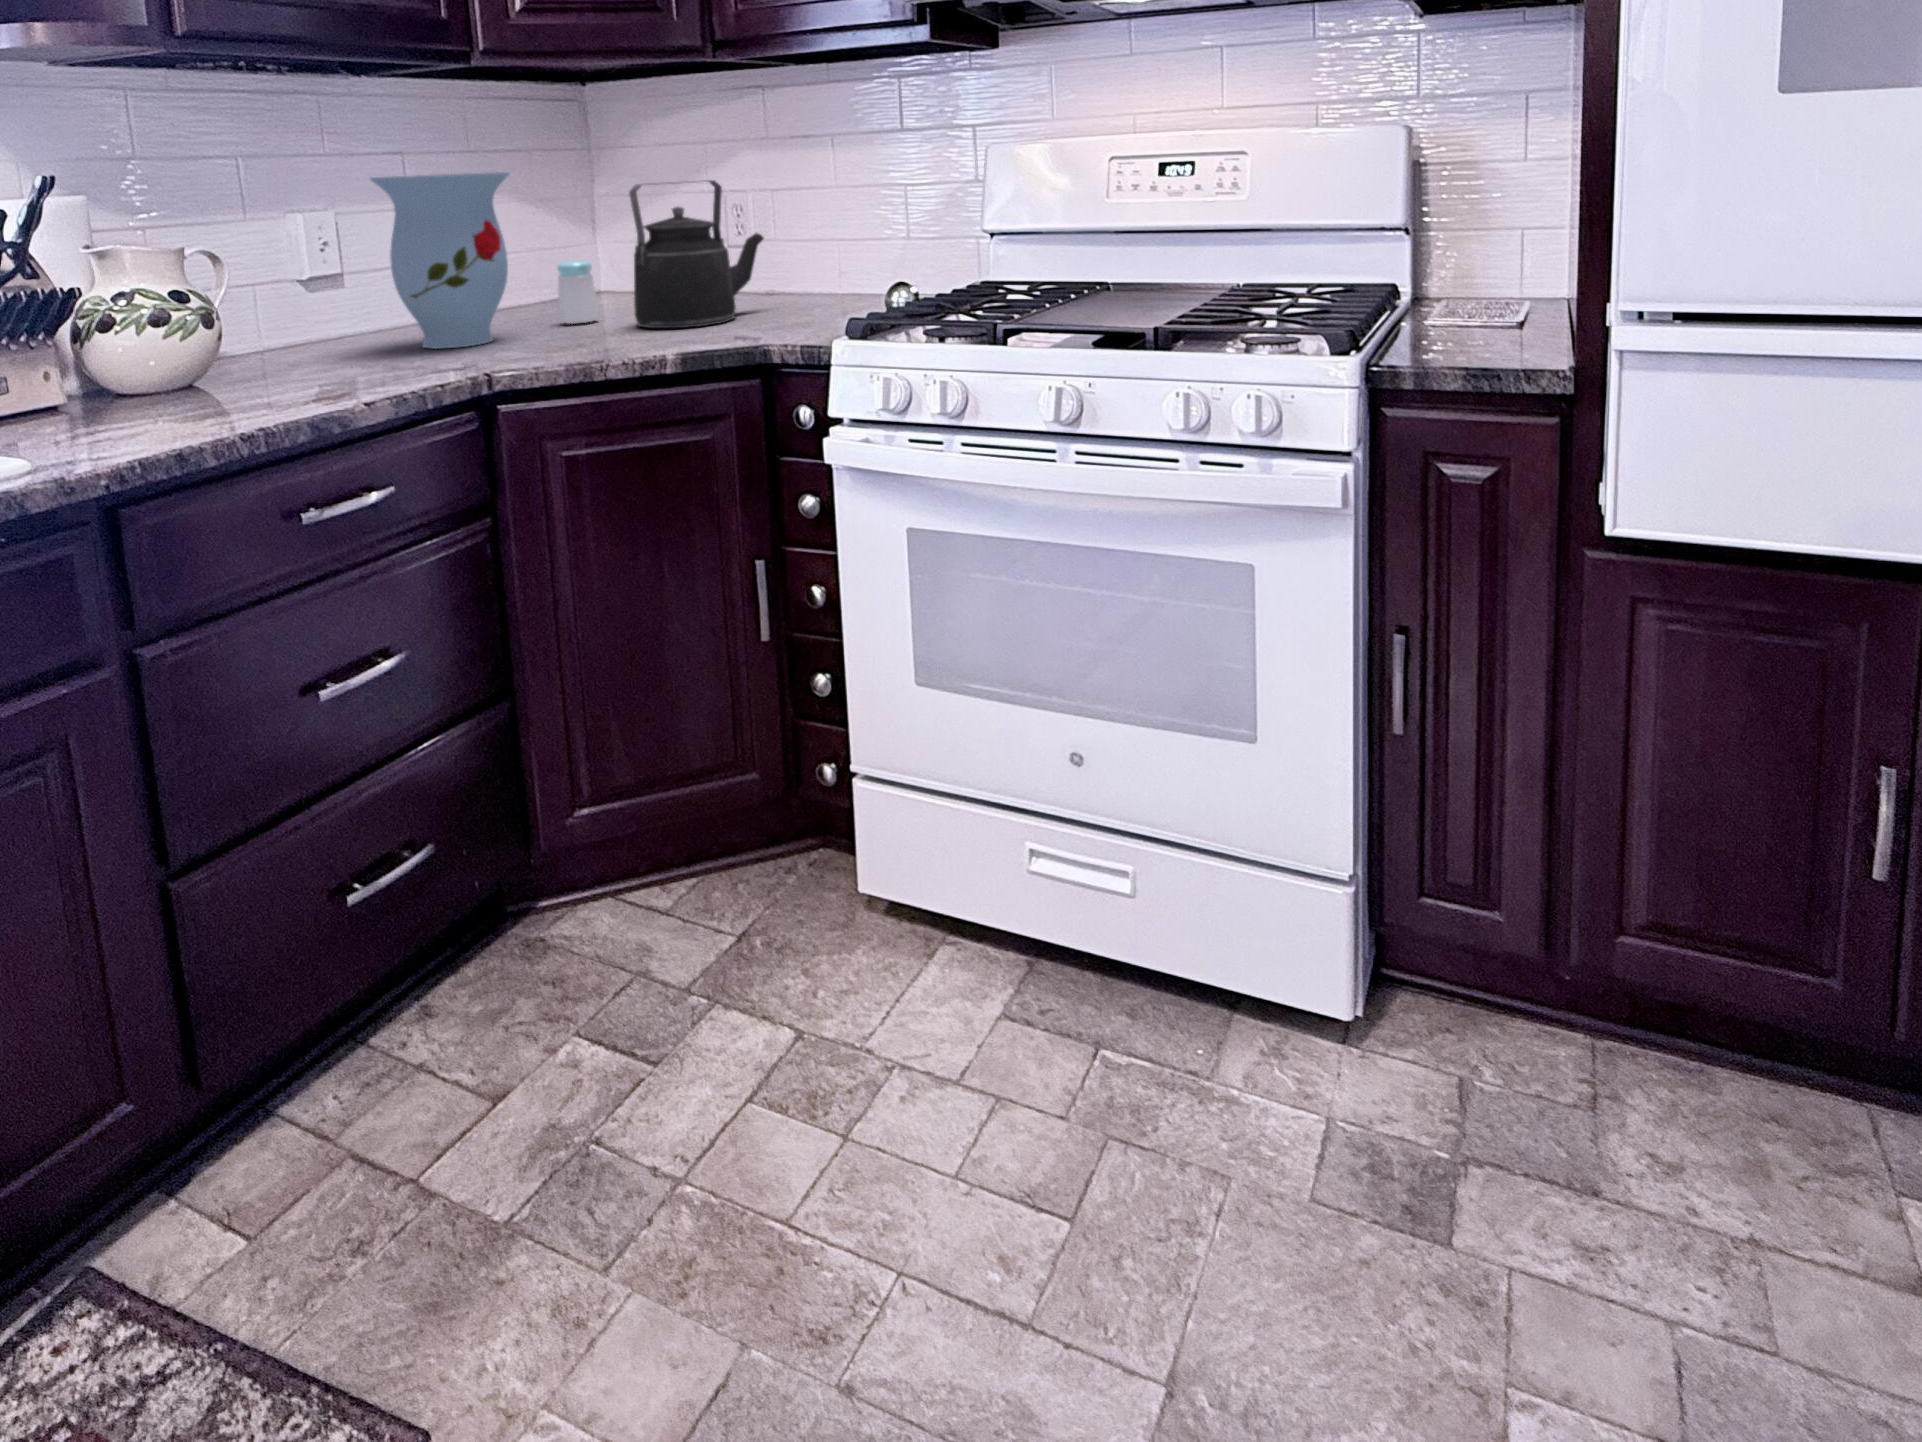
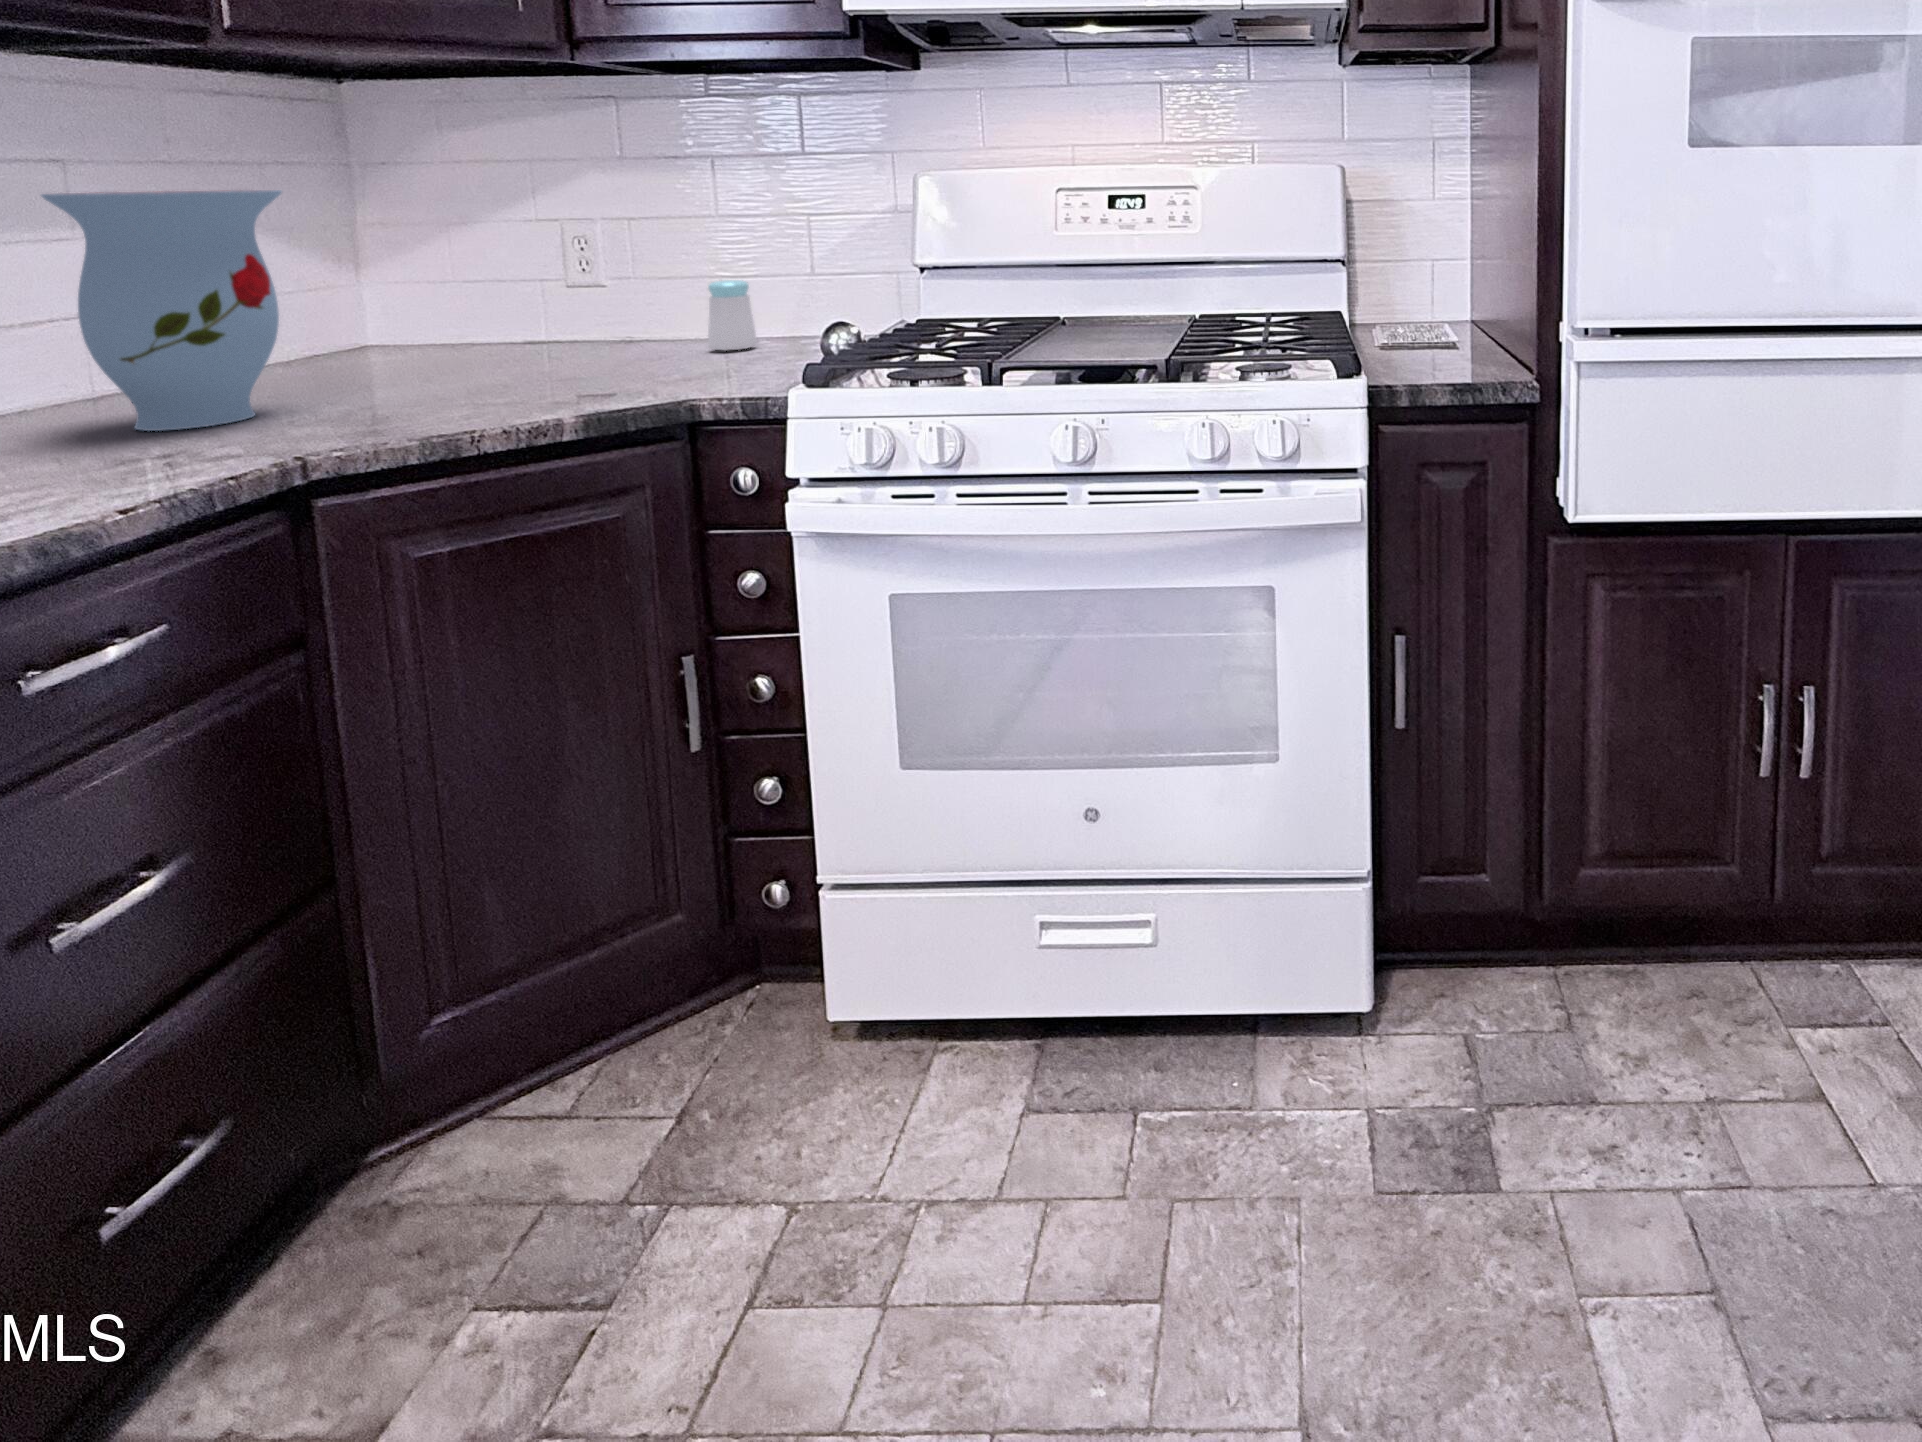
kettle: present [629,180,764,328] -> none [467,205,644,388]
salt shaker: present [557,260,600,324] -> present [708,280,757,351]

